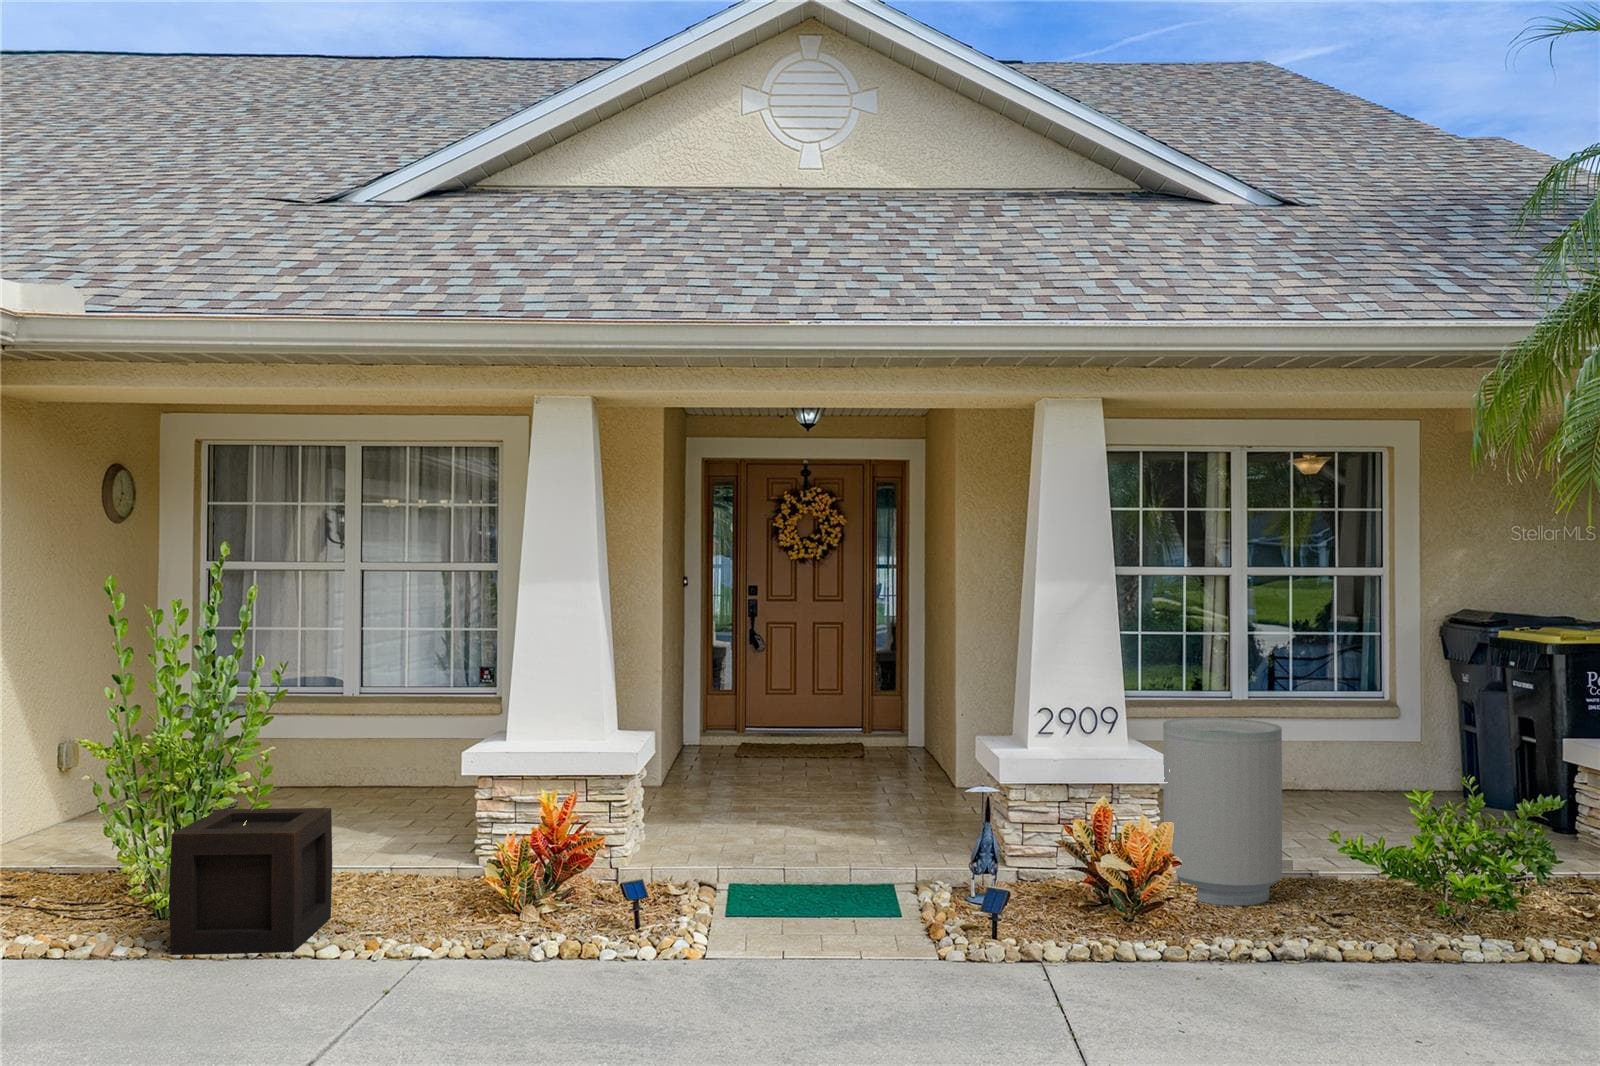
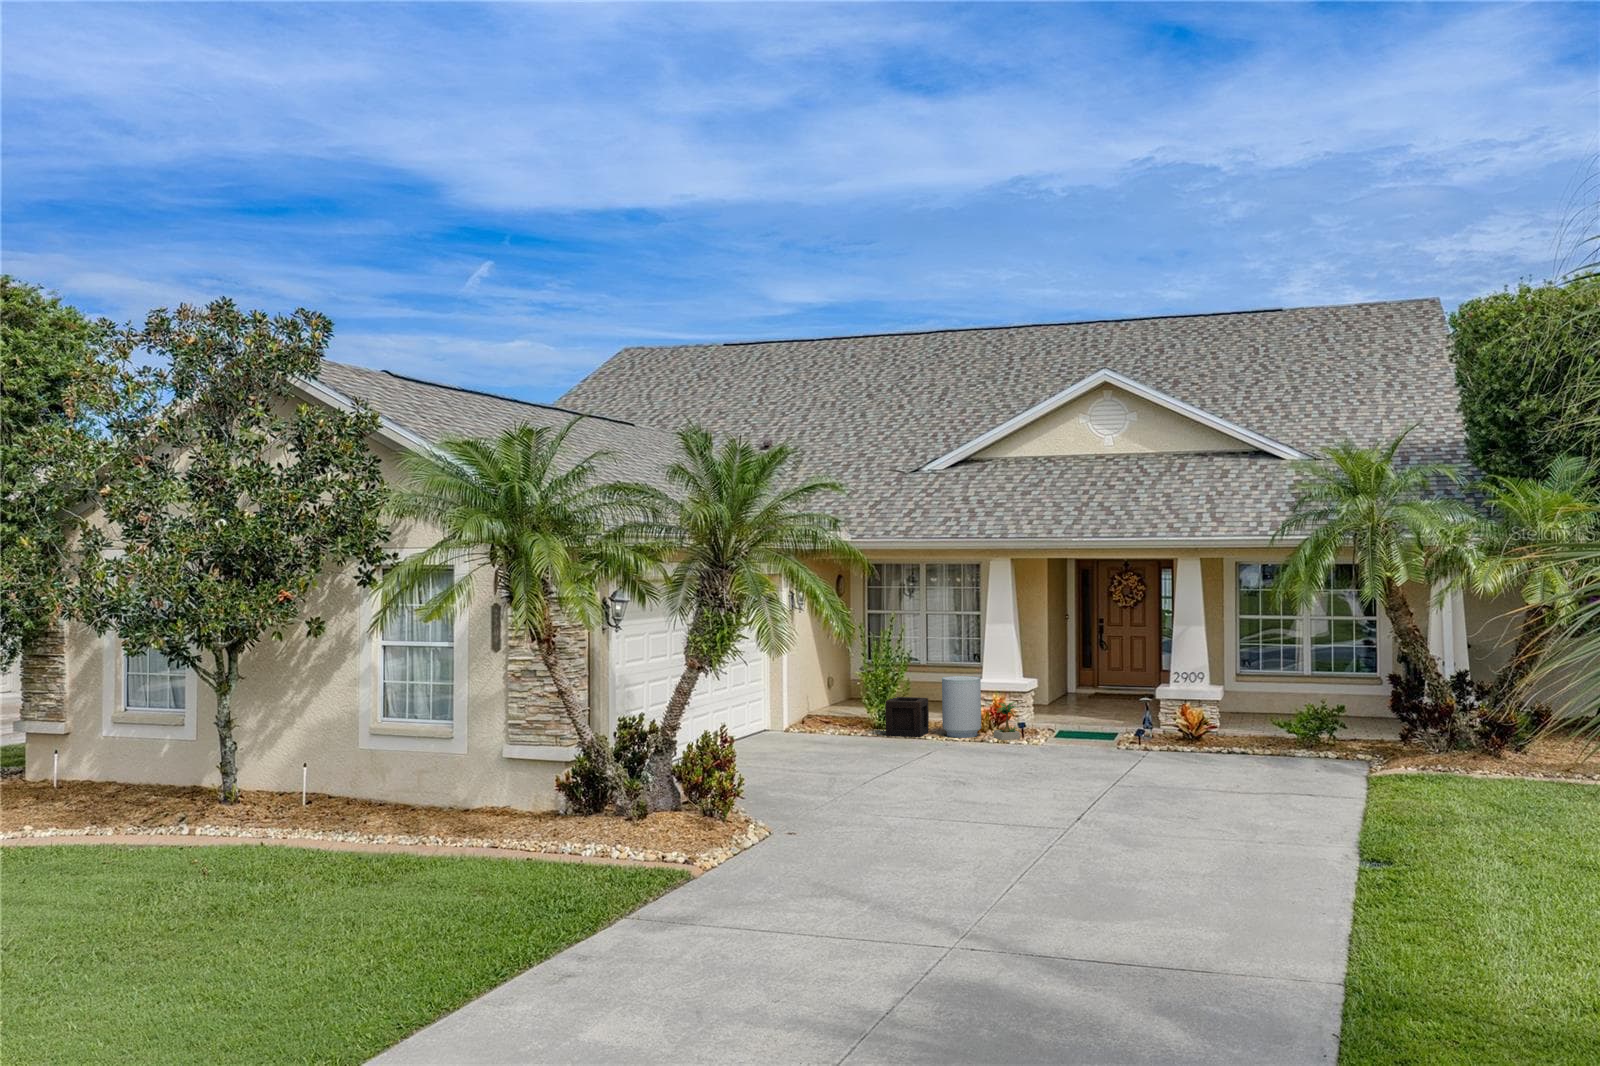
trash can: present [1163,718,1282,906] -> present [942,676,981,738]
potted plant: none [545,811,629,944] -> present [994,702,1020,740]

